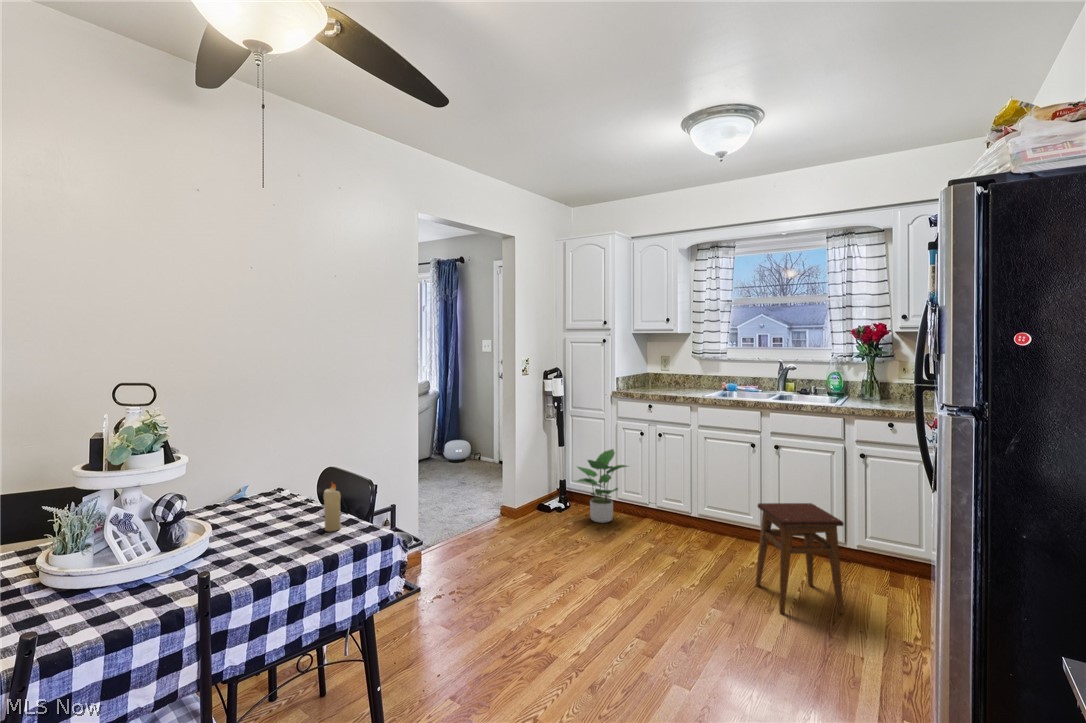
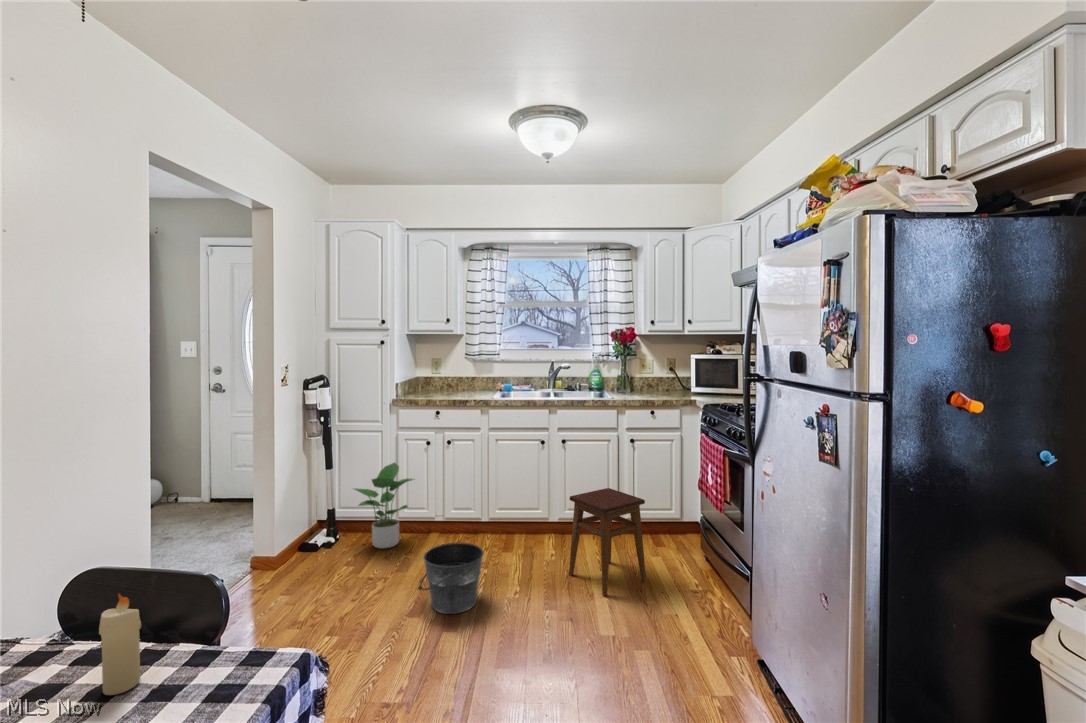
bucket: none [599,525,658,586] -> present [418,542,484,614]

